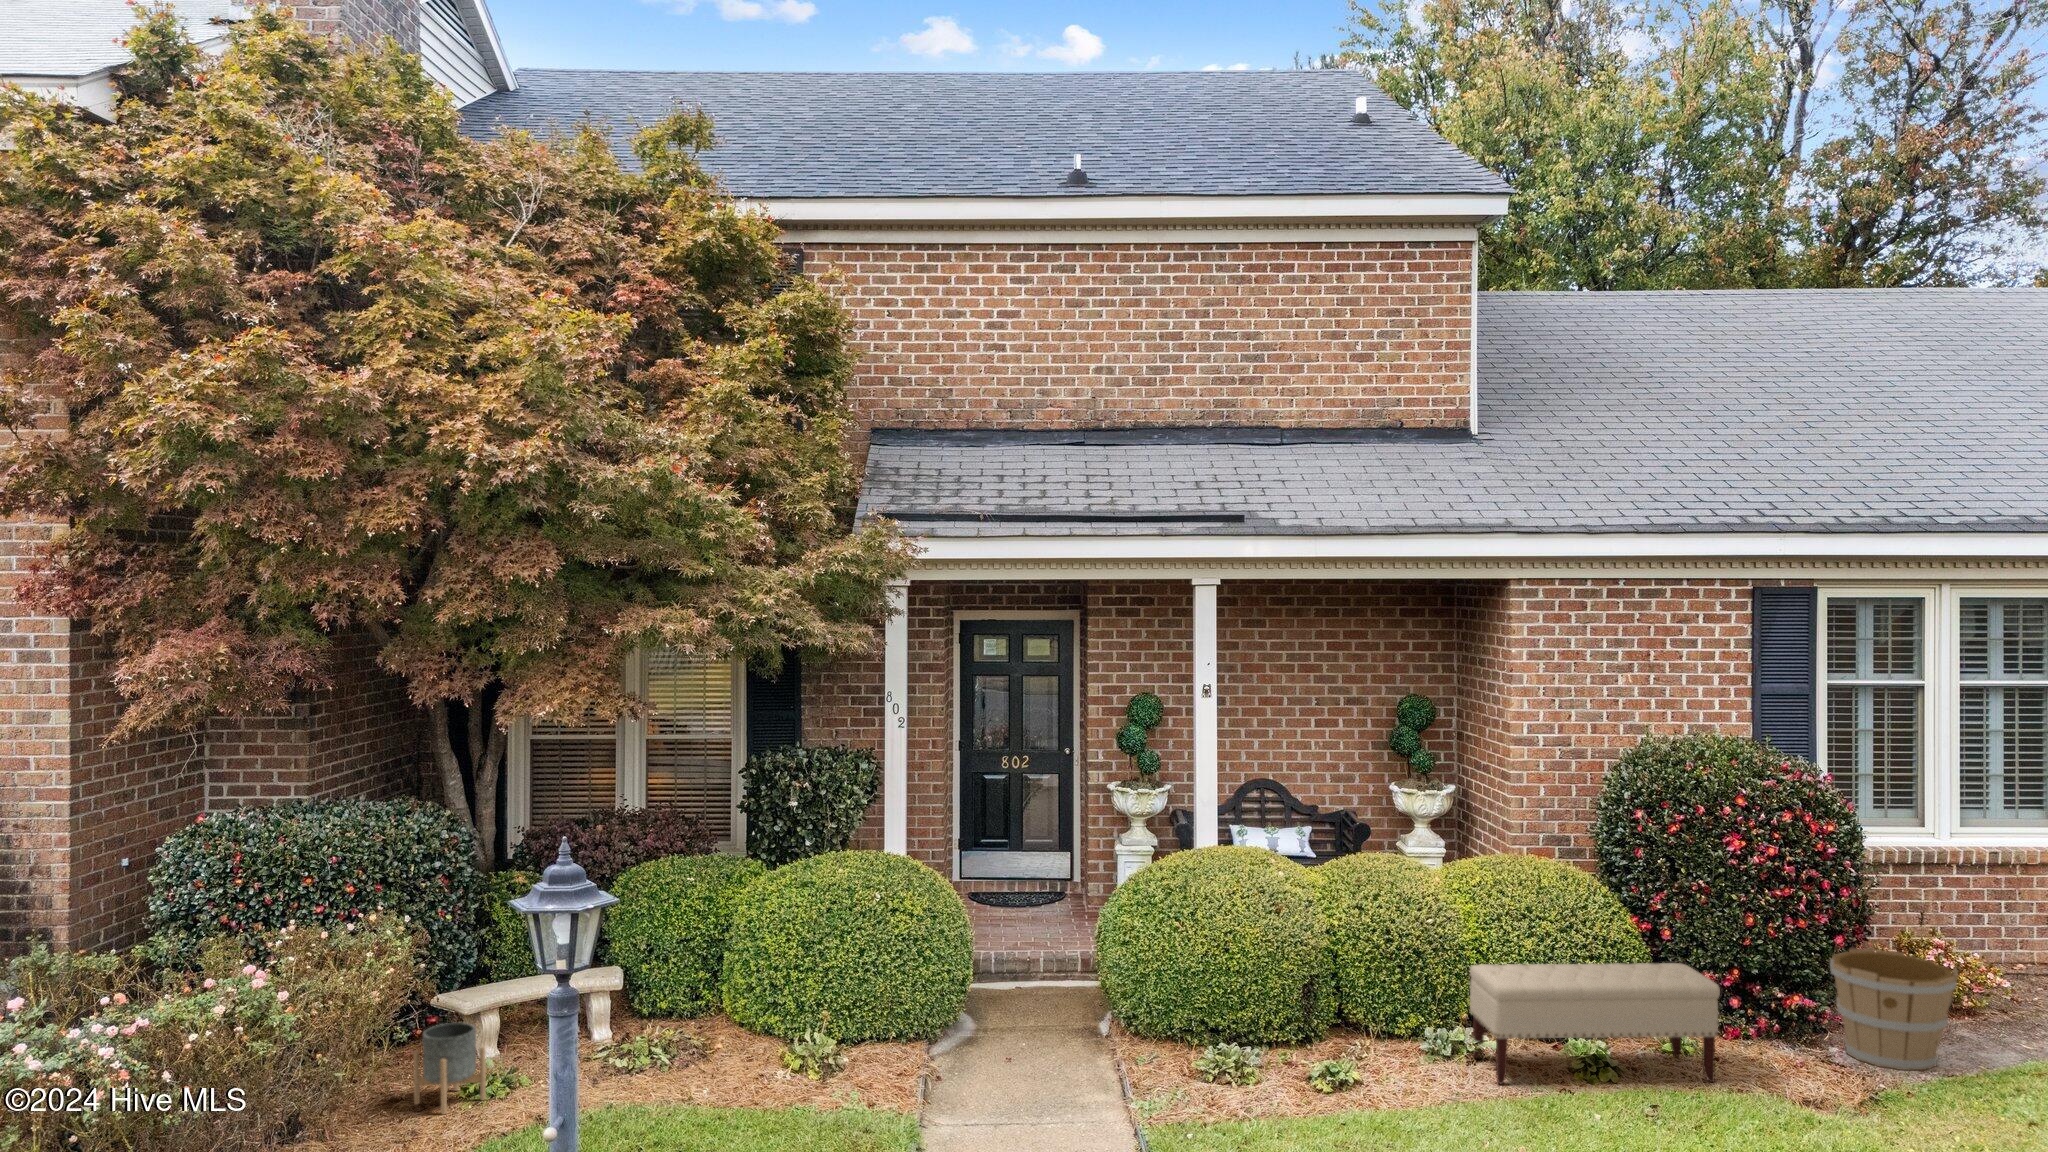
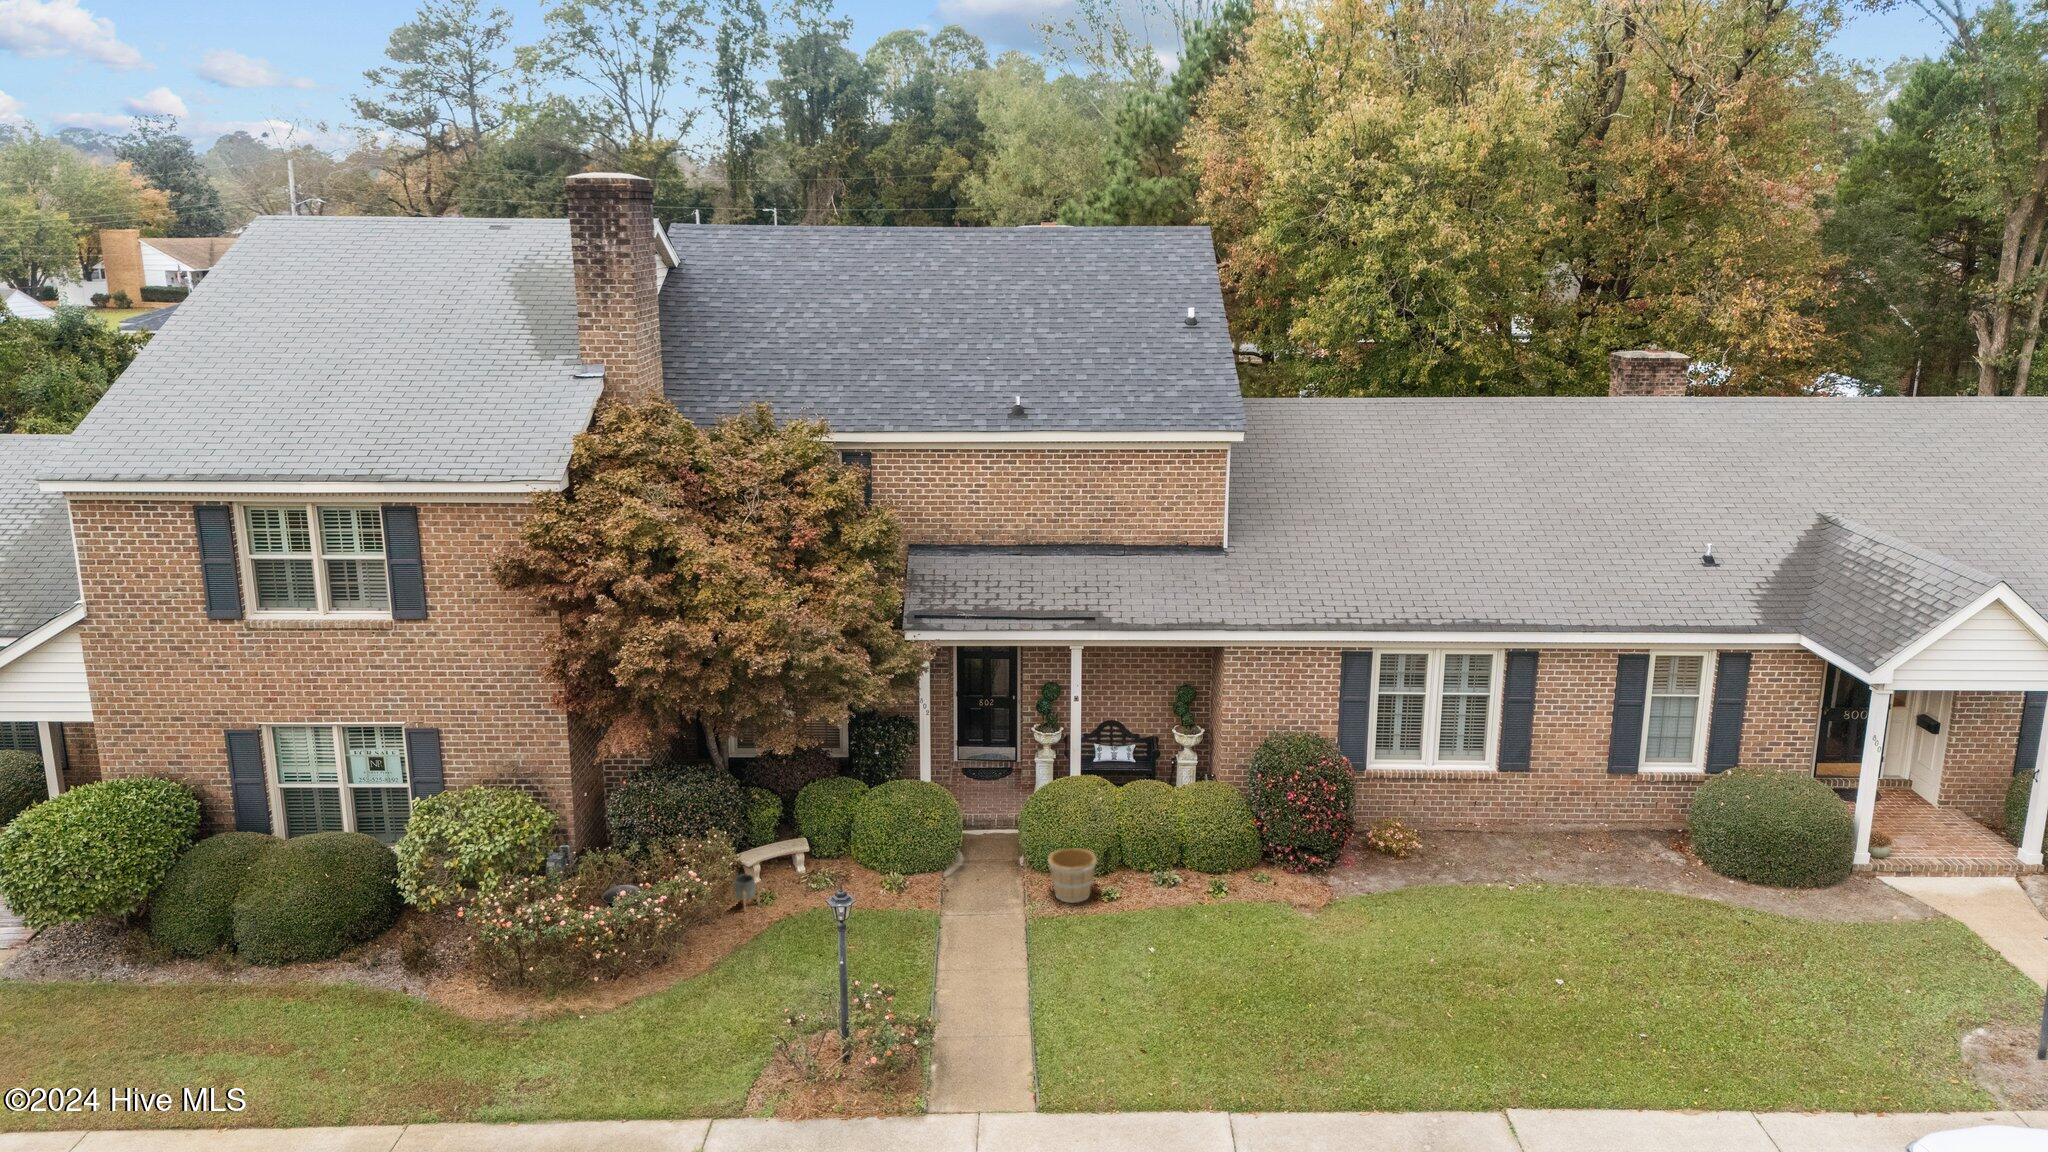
wooden bucket: present [1830,948,1958,1070] -> present [1048,848,1097,903]
bench: present [1469,963,1720,1084] -> none [1171,845,1271,898]

